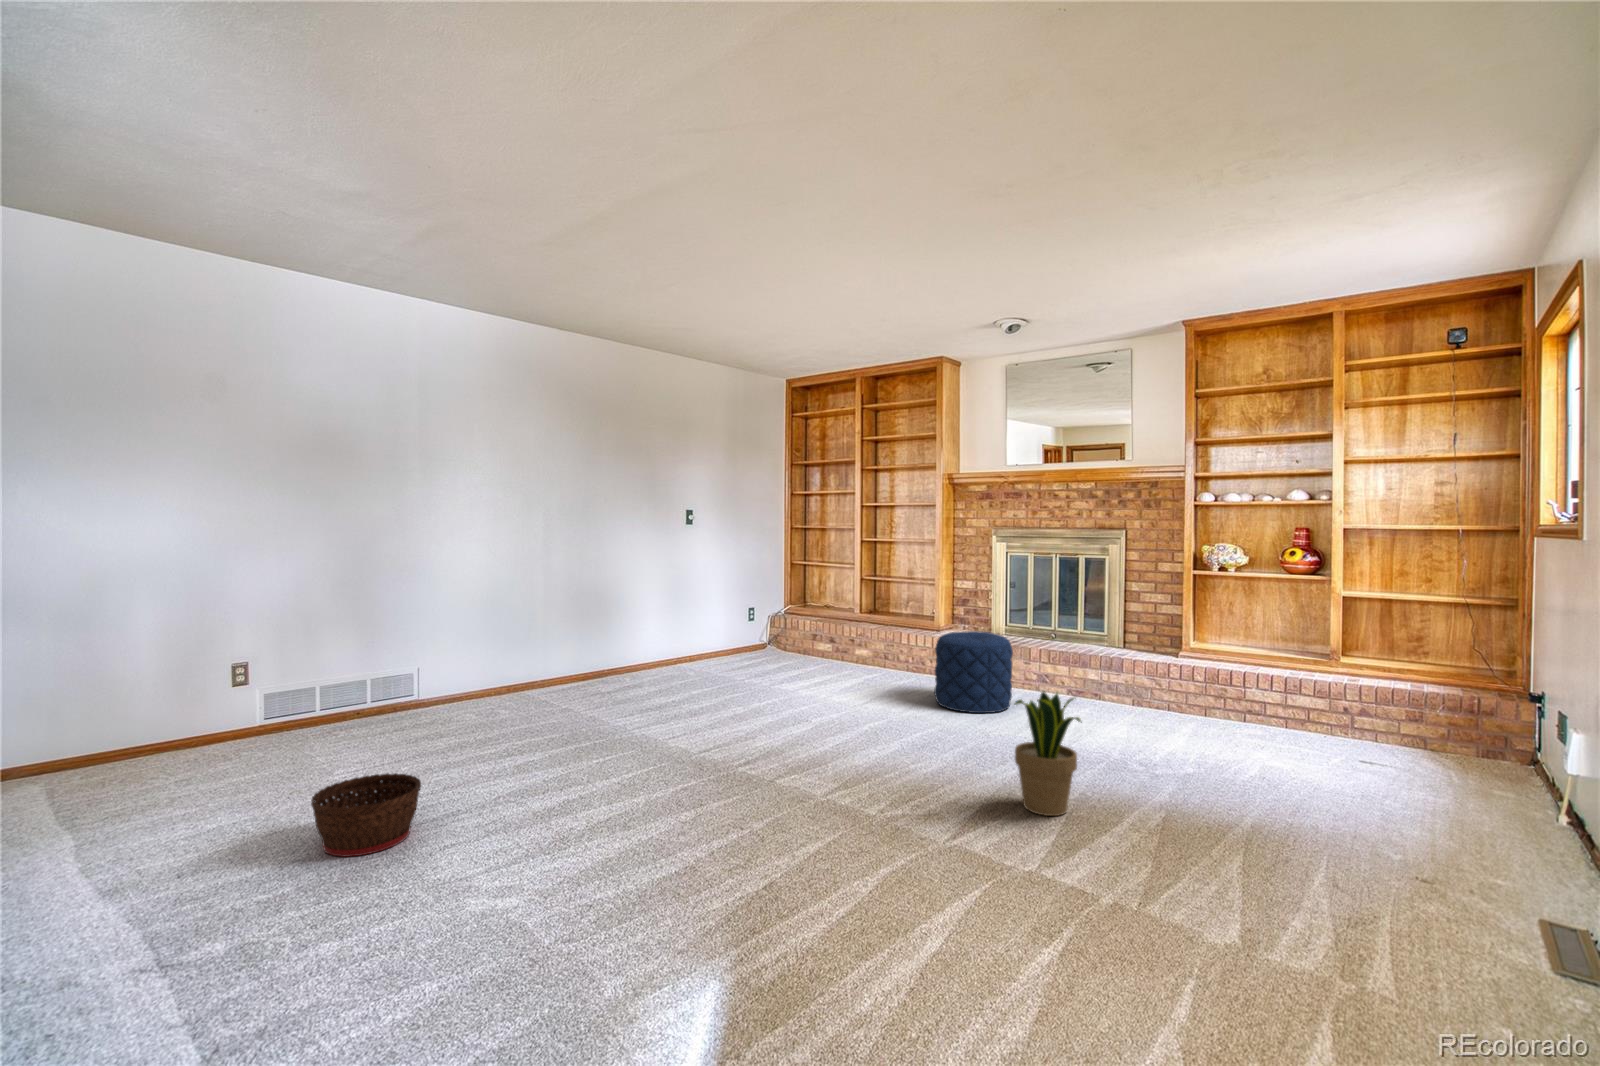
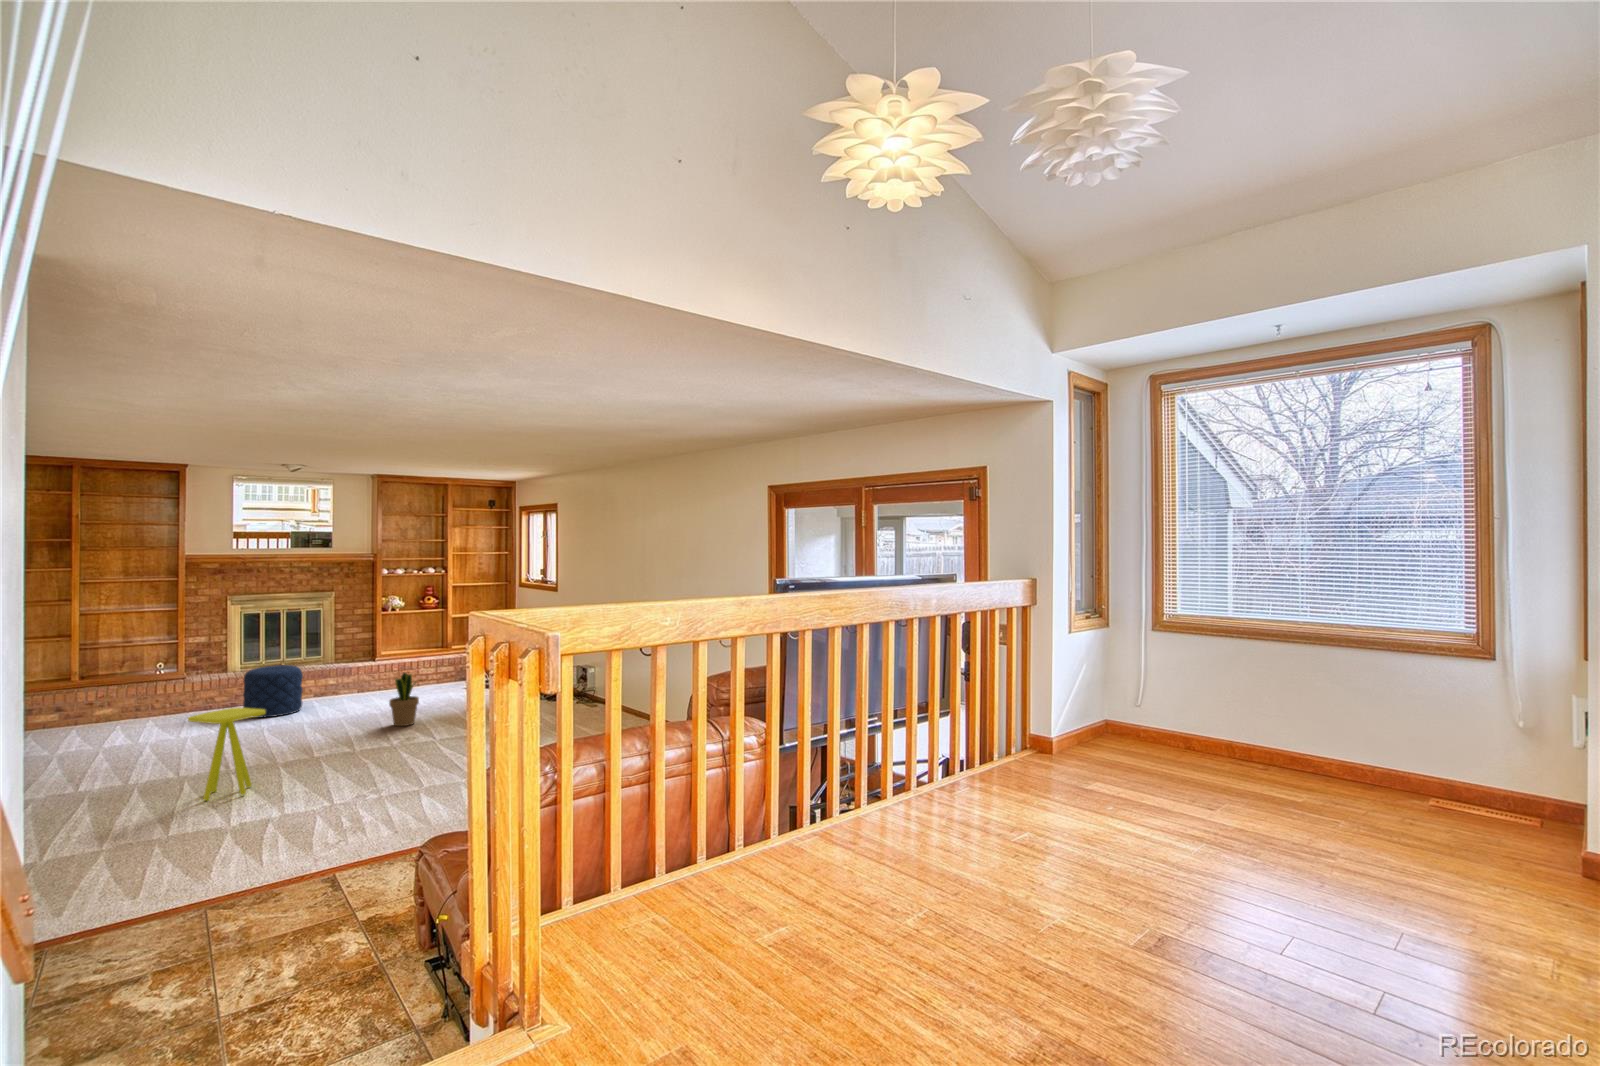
side table: none [479,686,597,864] -> present [188,707,265,801]
basket: present [311,773,421,857] -> none [71,788,150,838]

